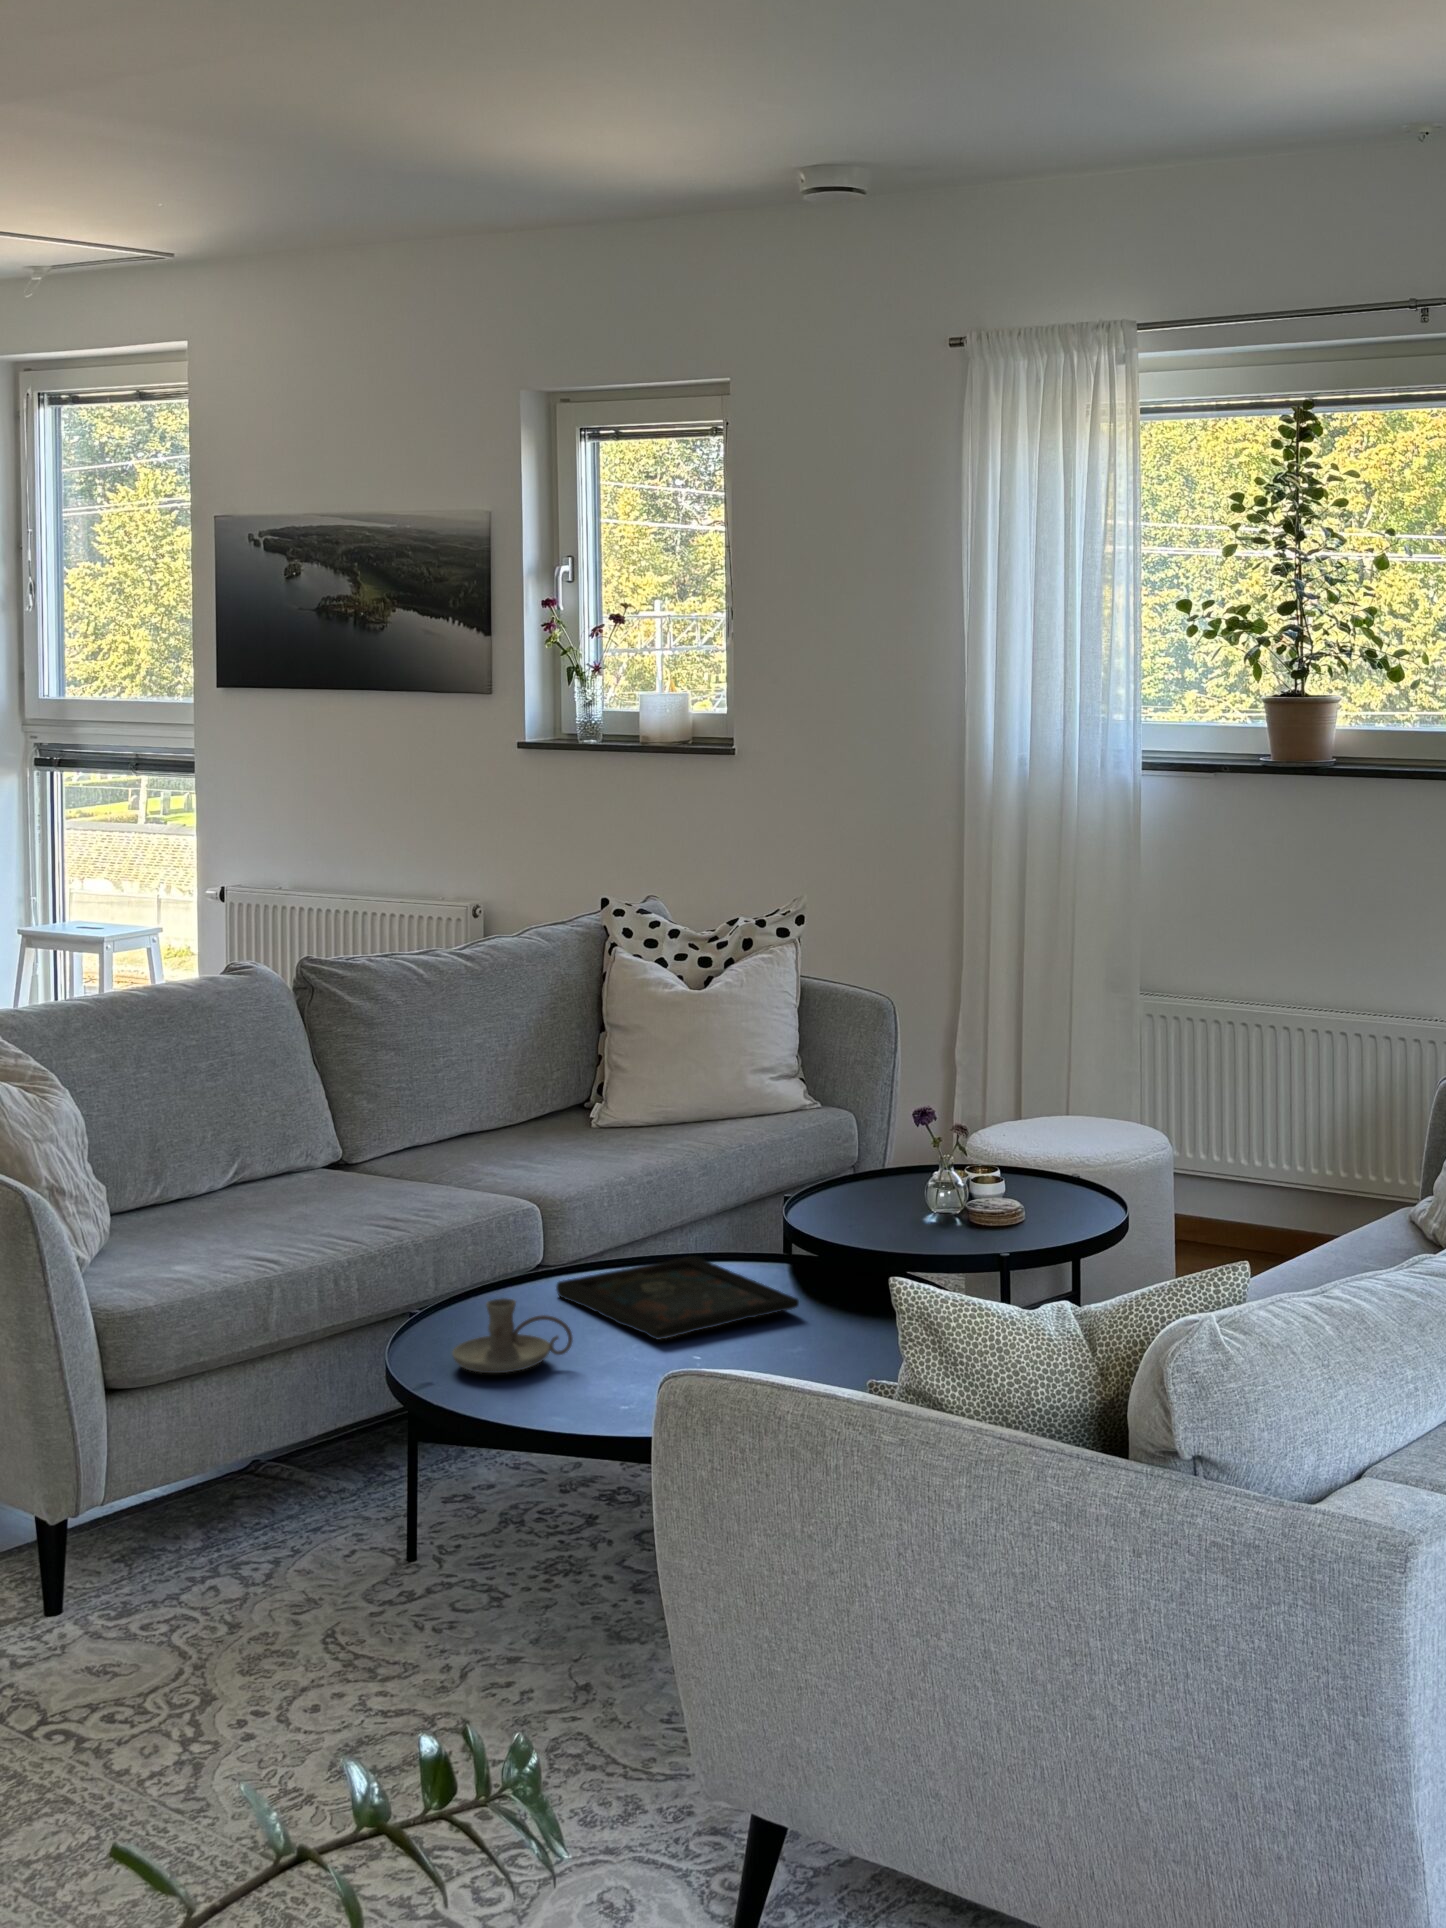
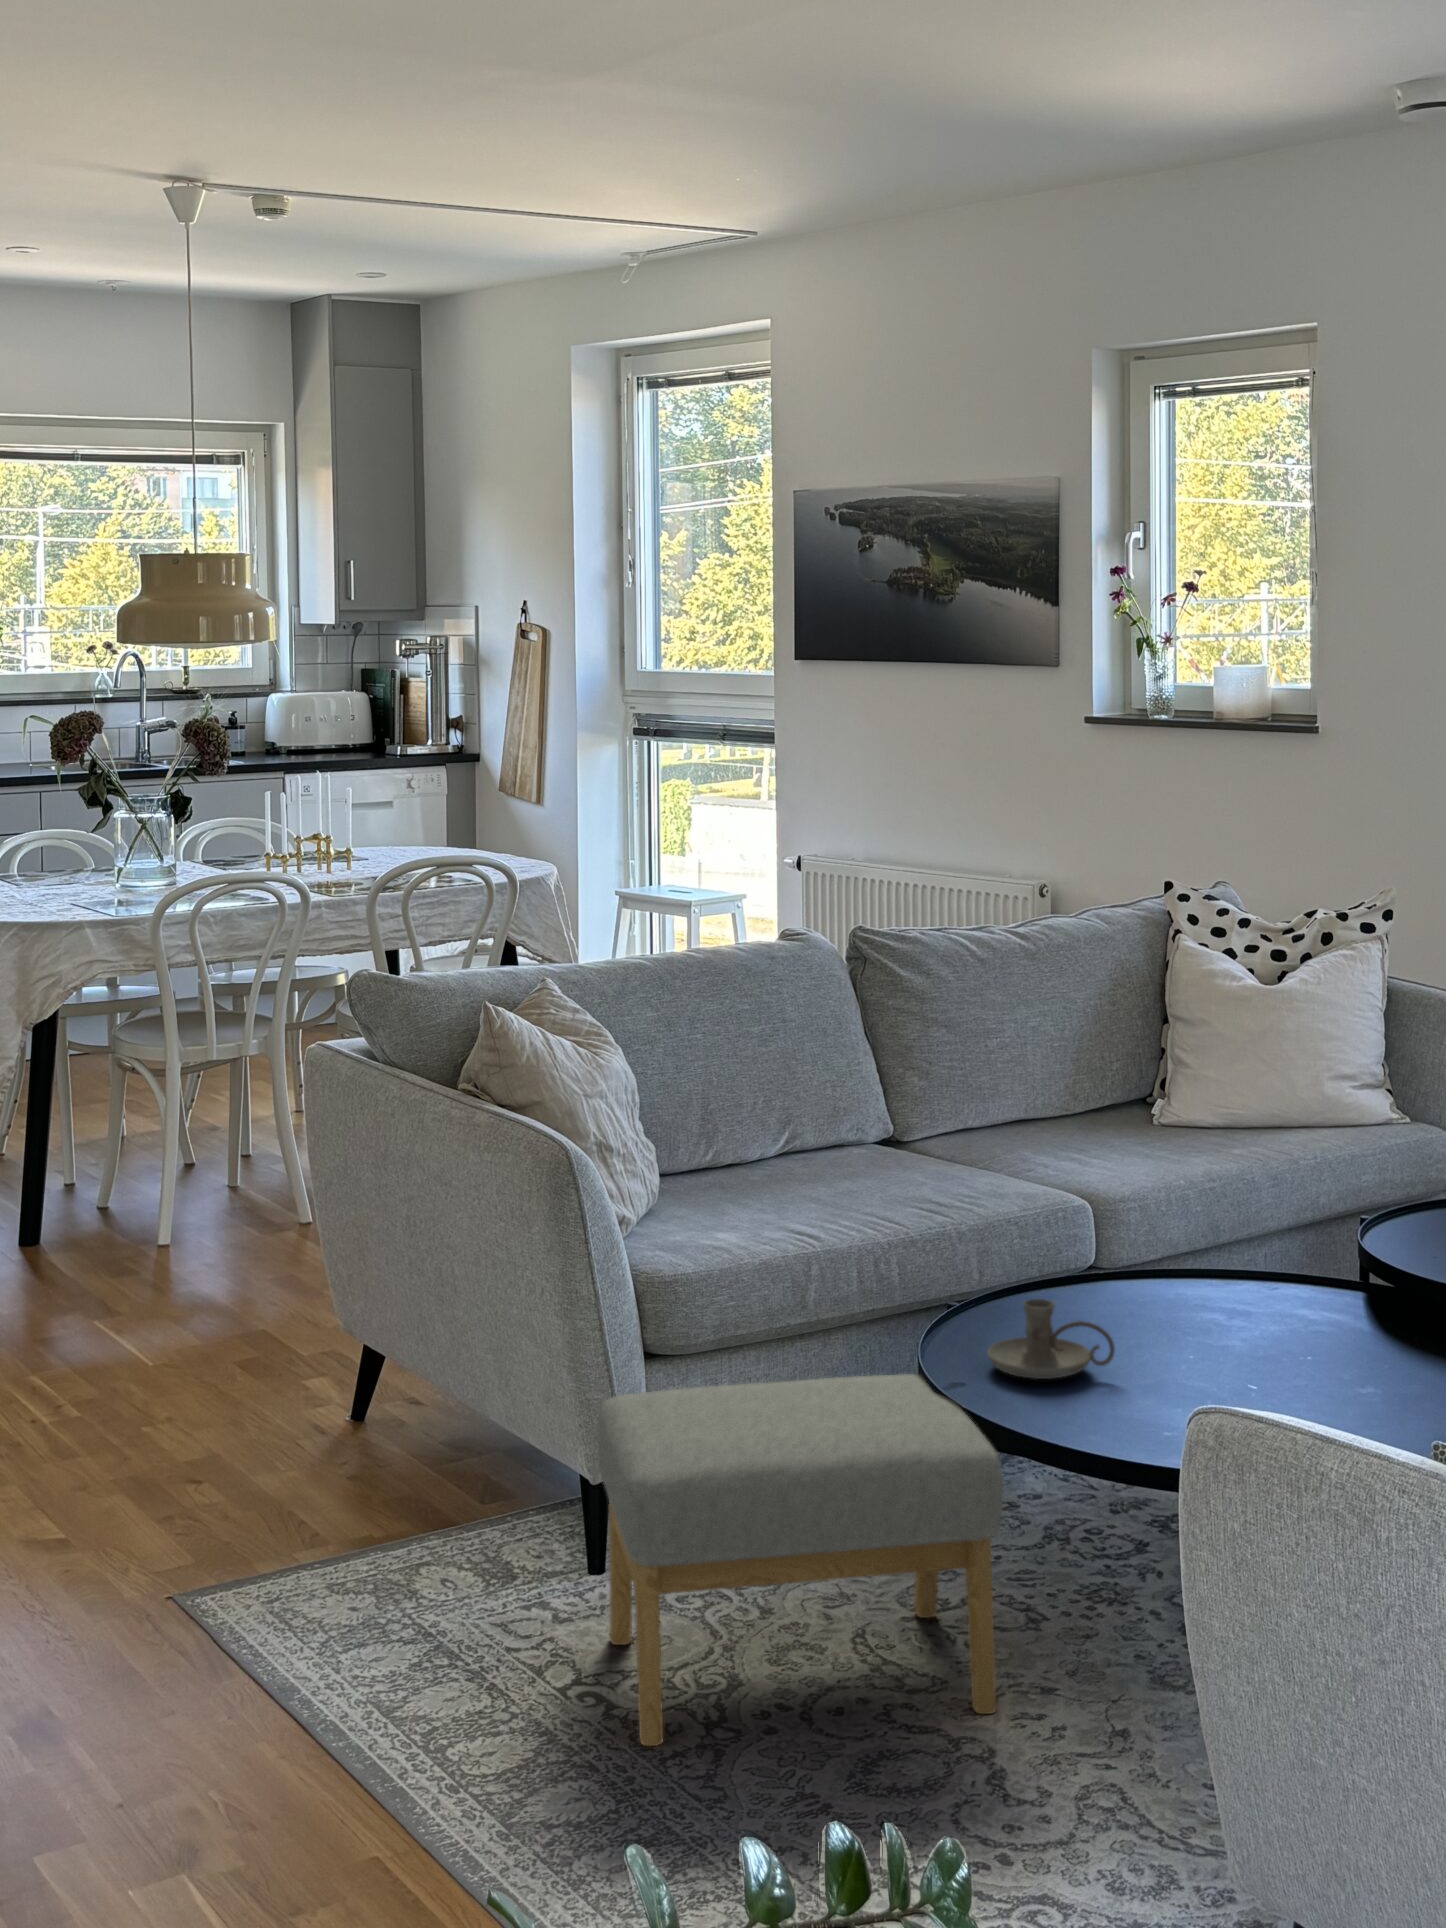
tray: present [556,1256,799,1340] -> none [1103,1270,1370,1360]
footstool: none [62,1382,472,1771] -> present [597,1374,1003,1746]

